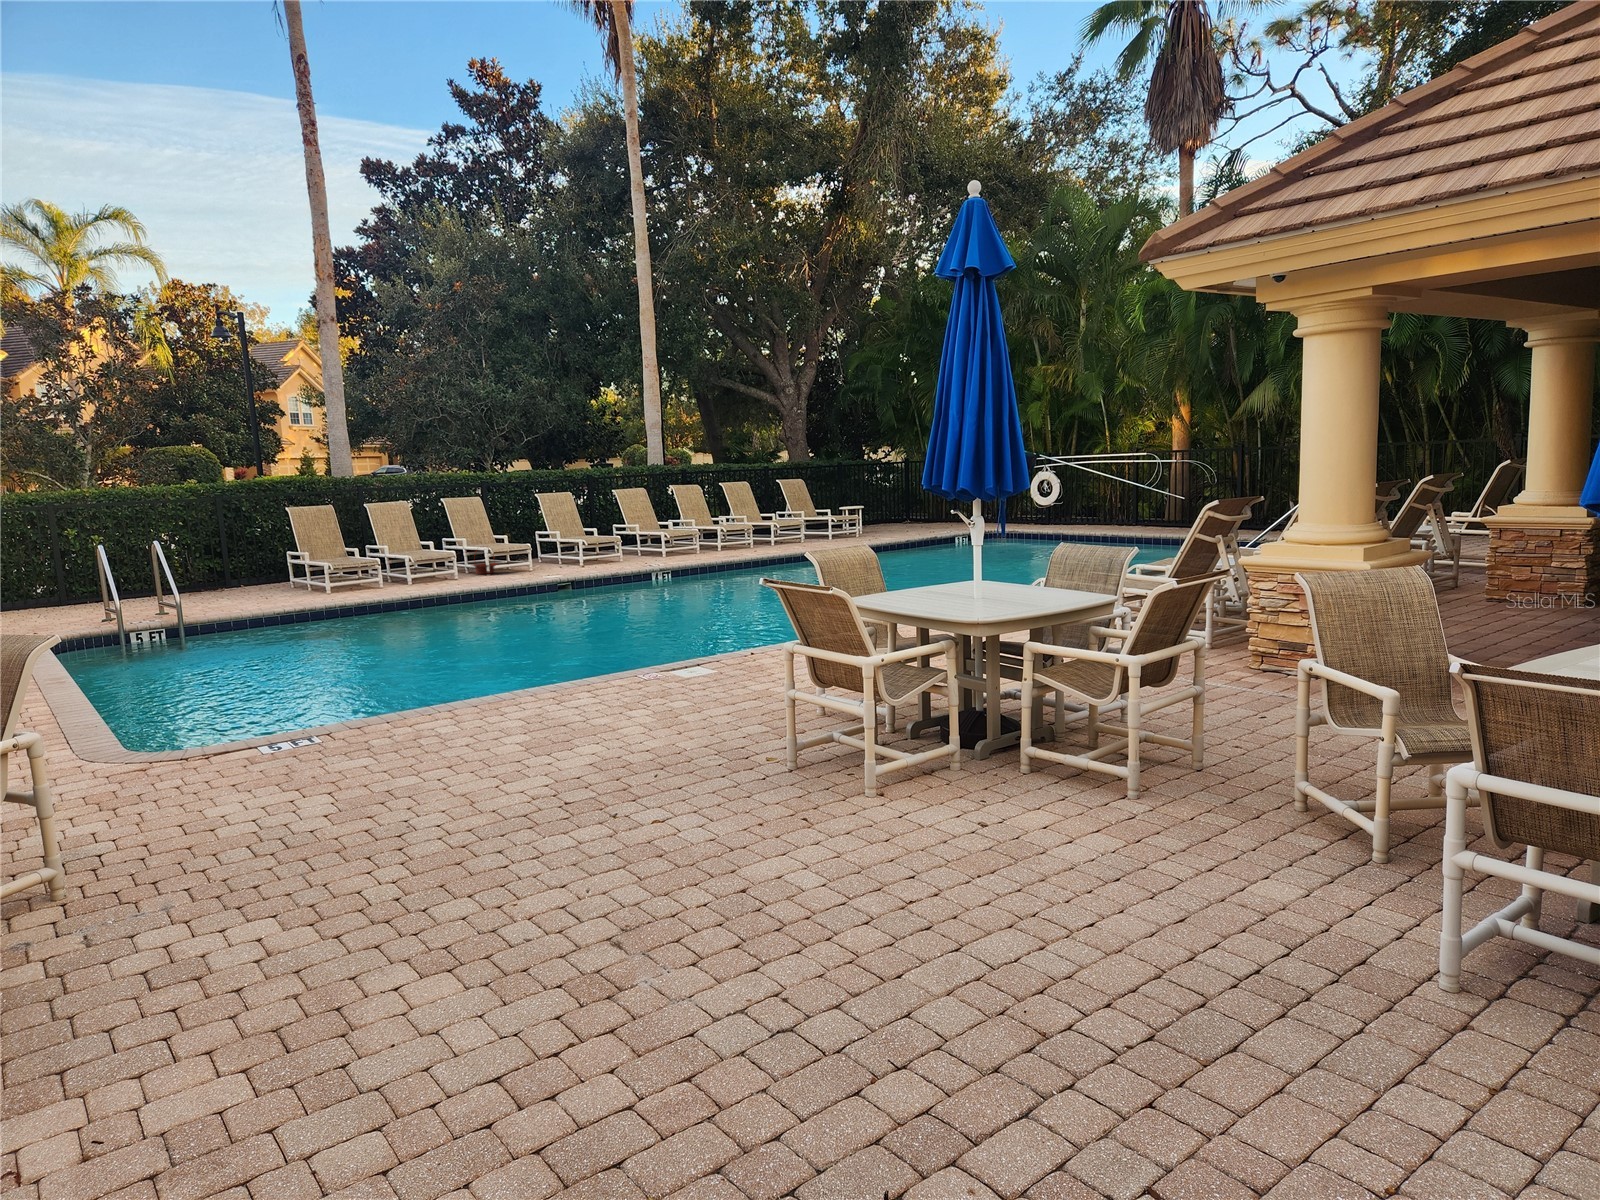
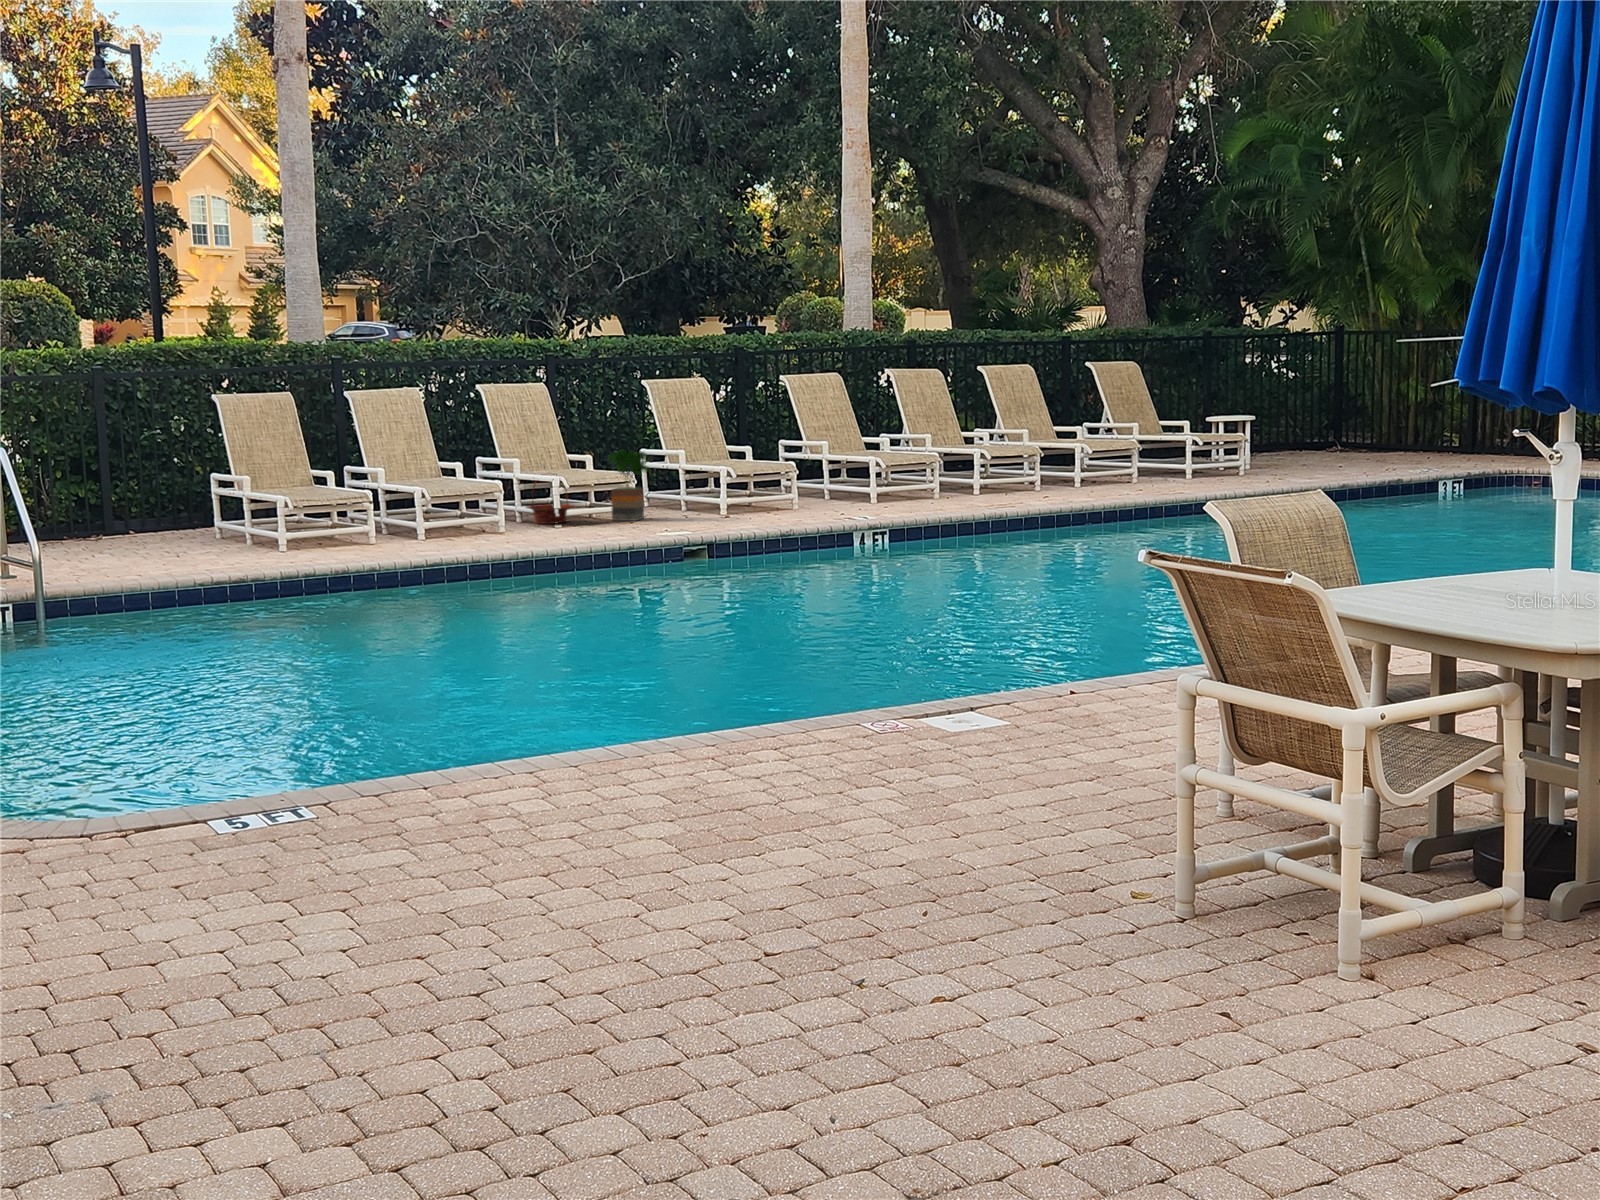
potted tree: none [515,532,542,571] -> present [608,450,650,521]

